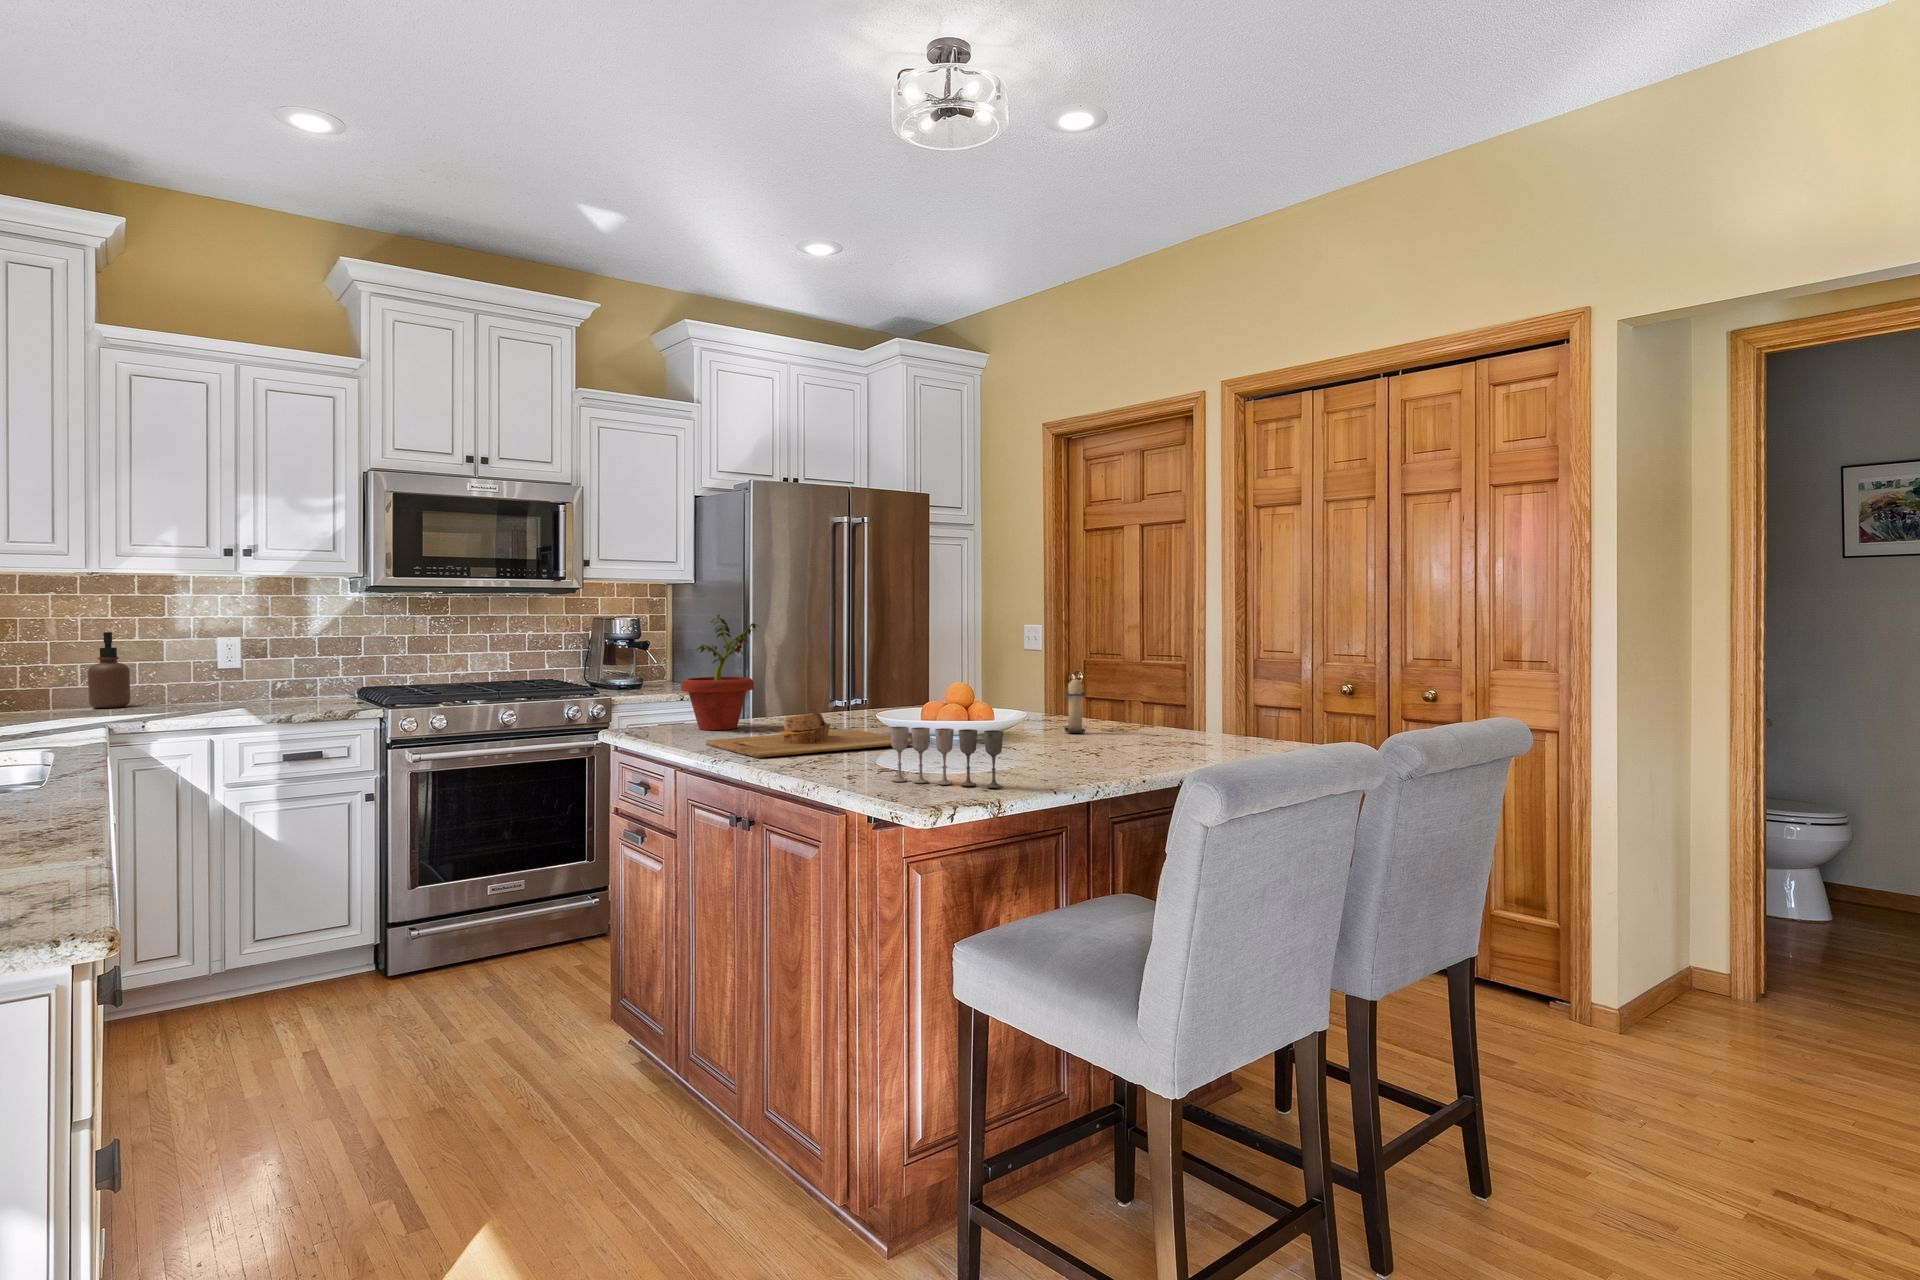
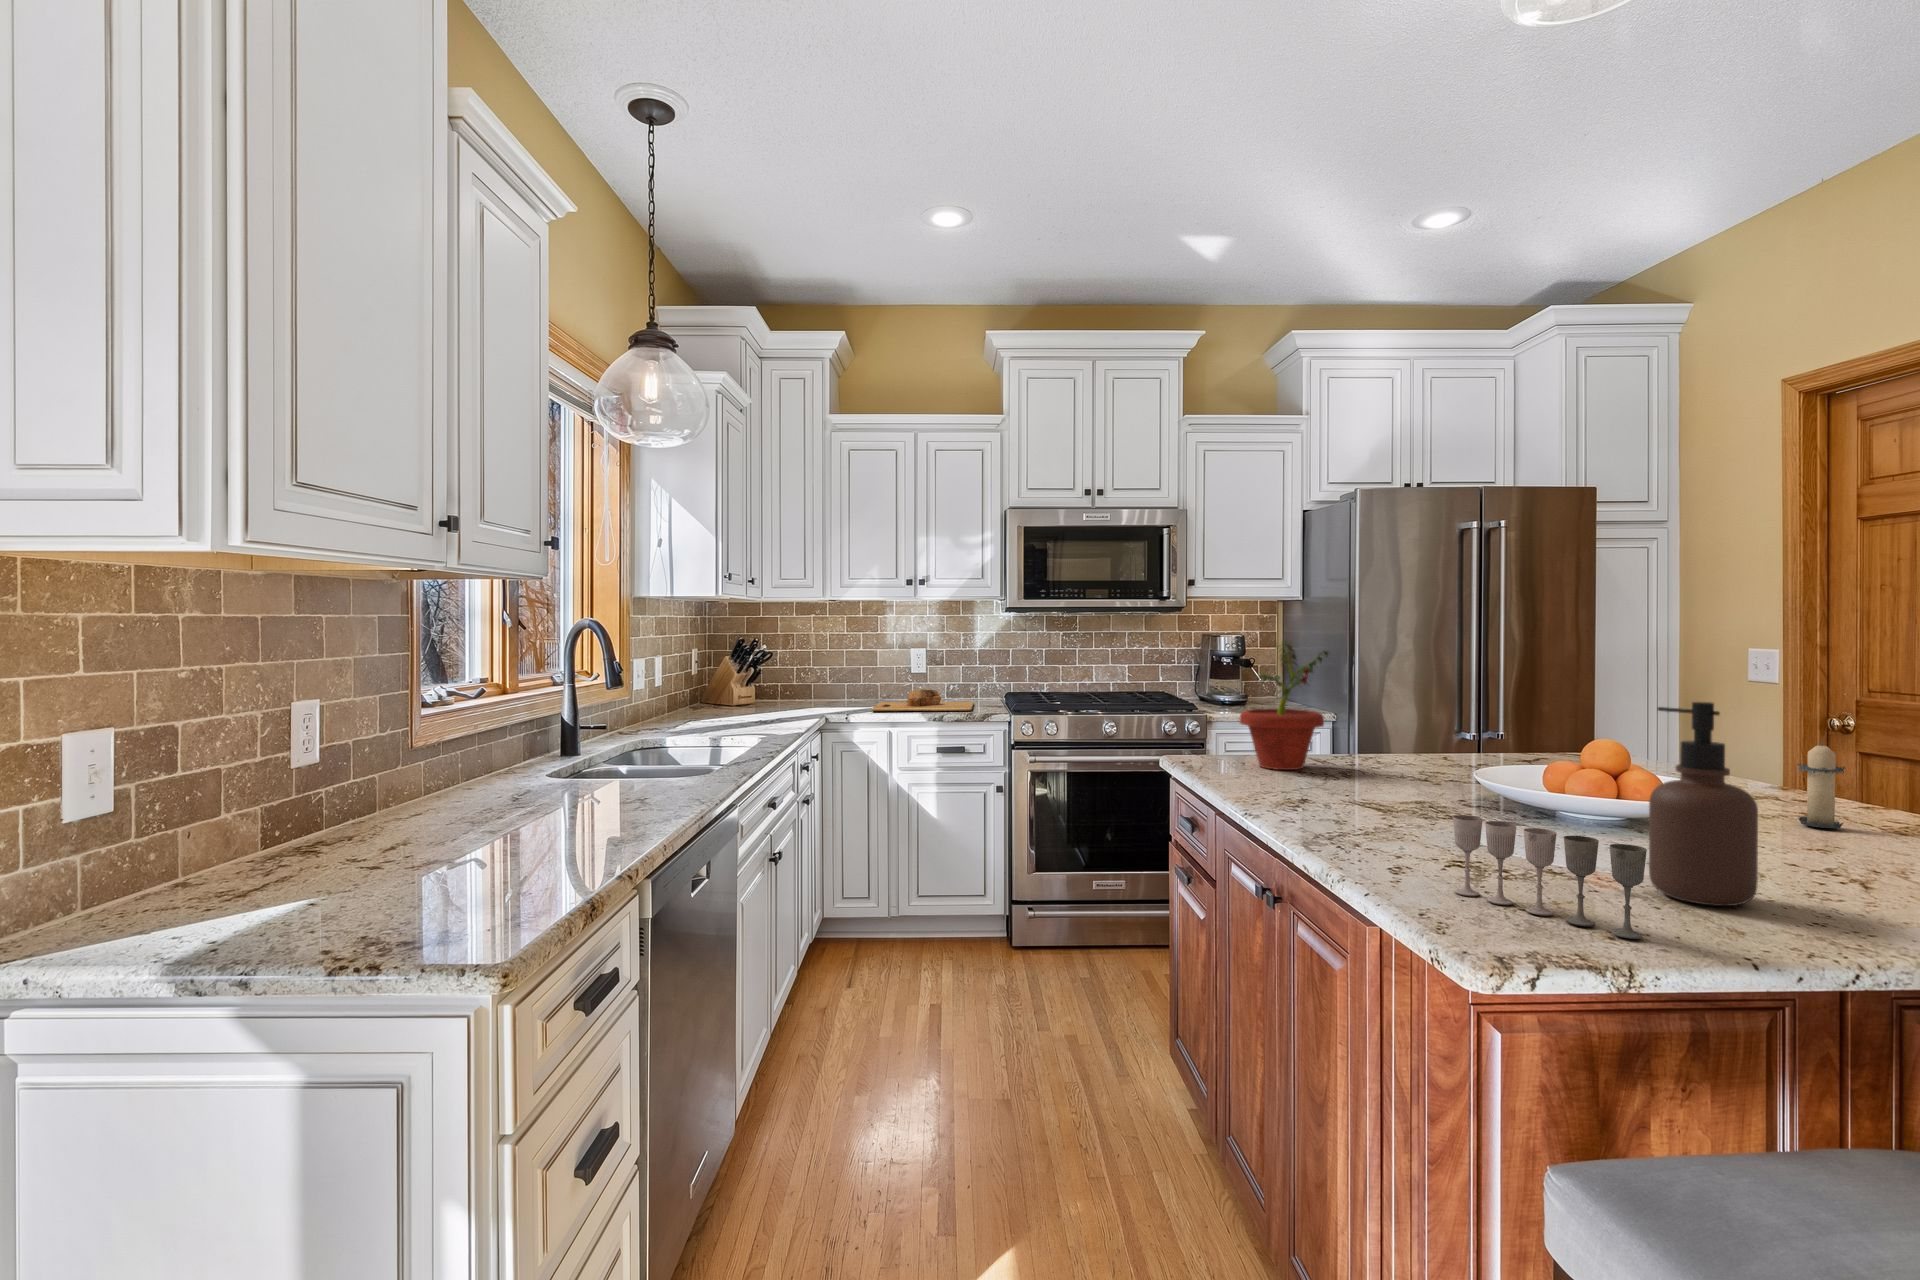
soap dispenser: present [88,632,130,708] -> present [1649,702,1758,906]
cutting board: present [706,712,912,758] -> present [872,689,973,711]

